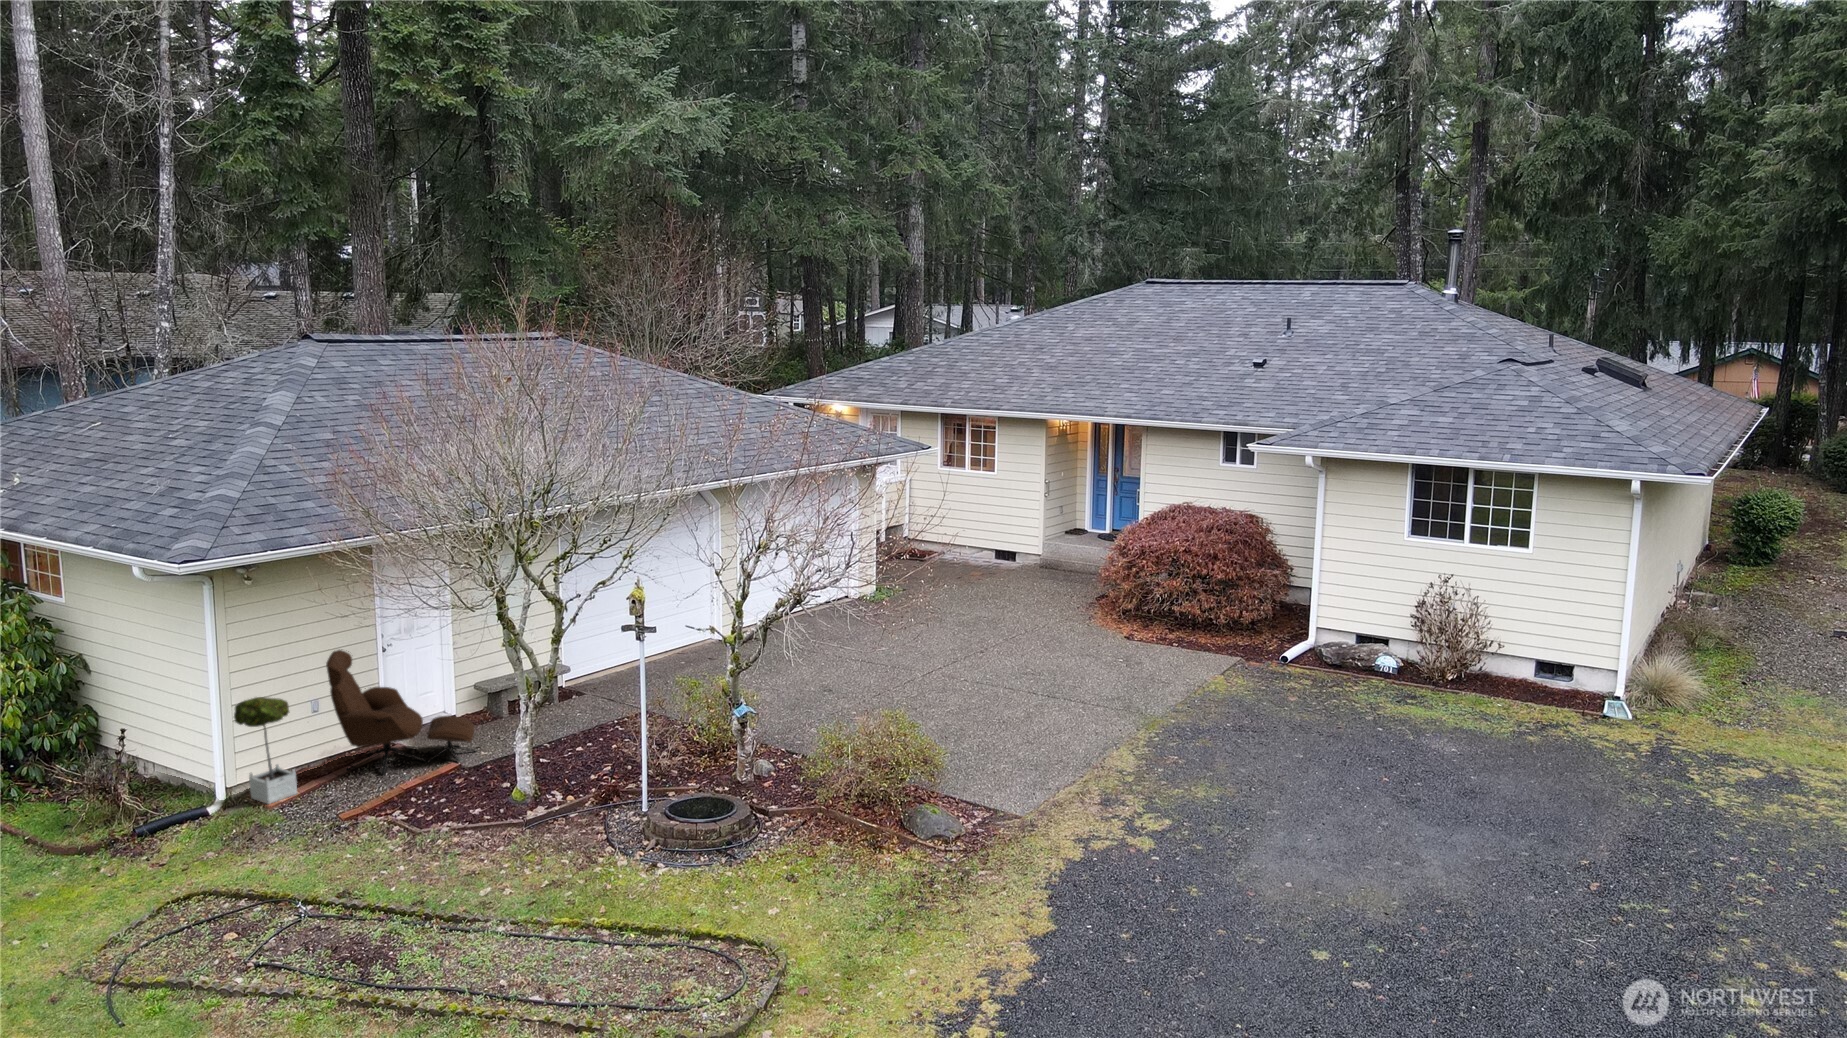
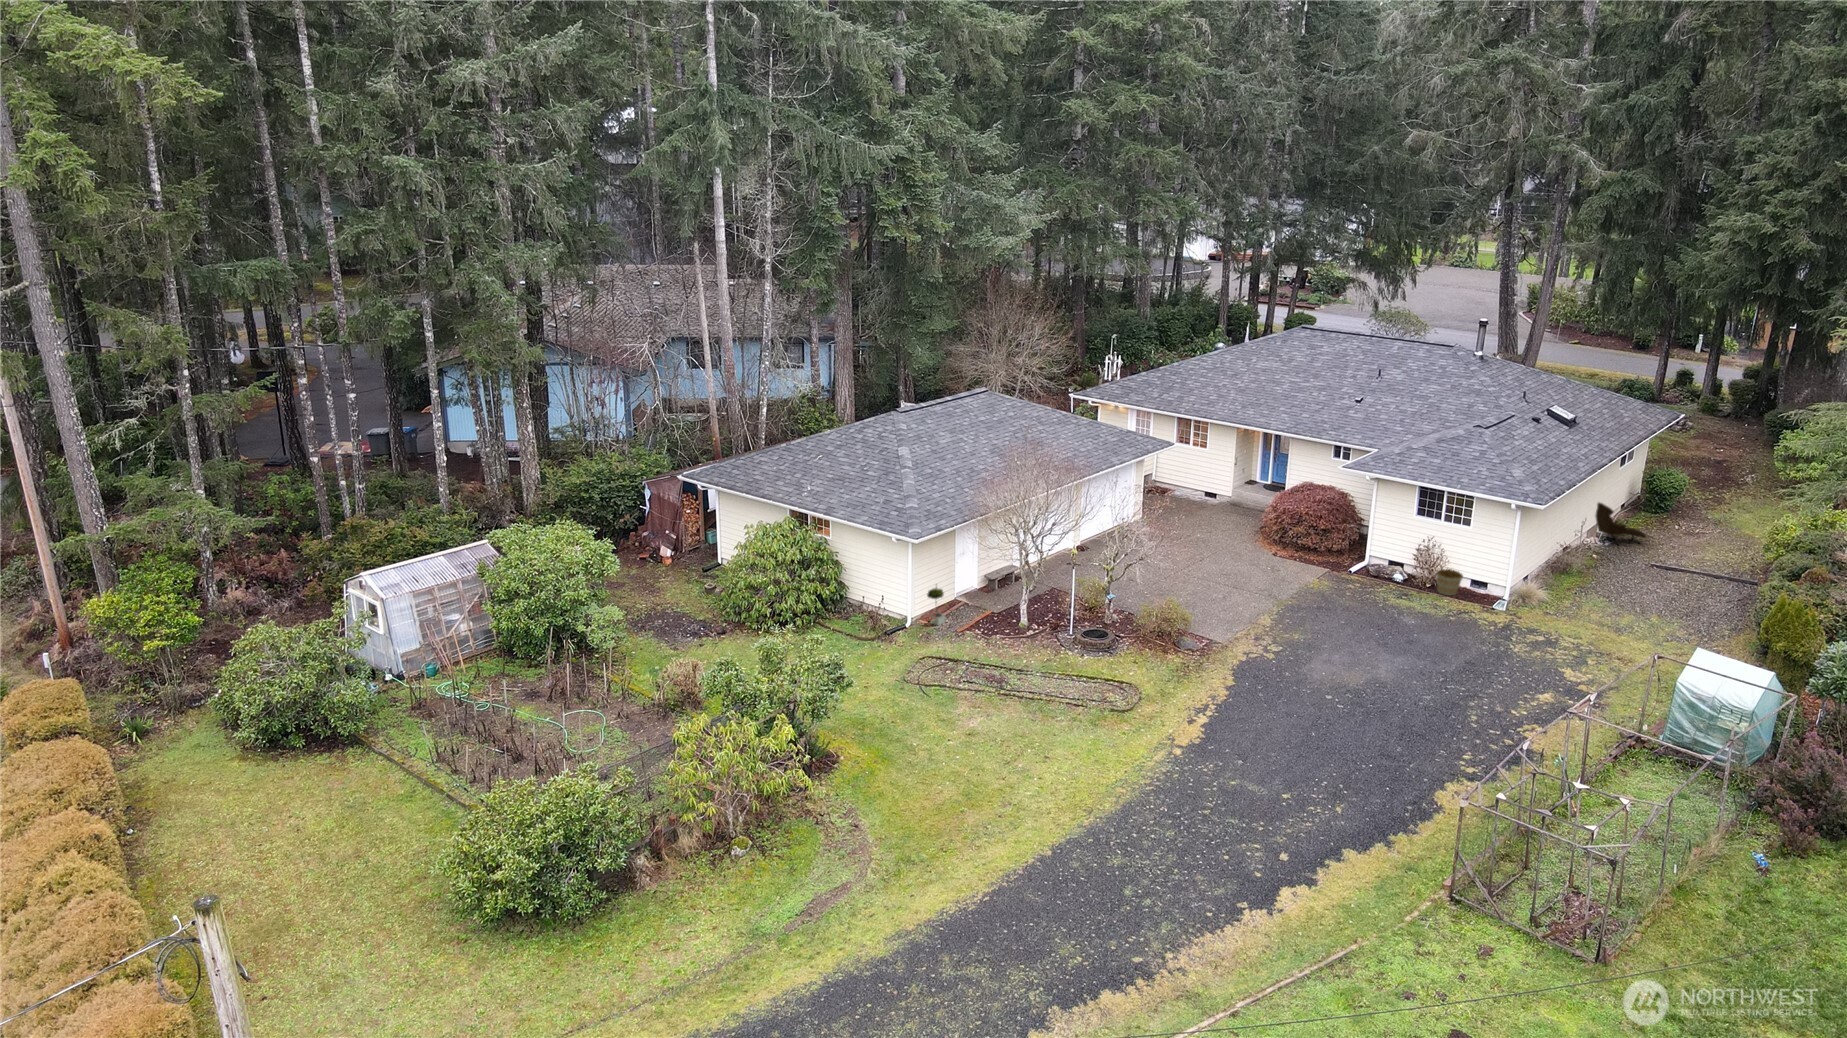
wooden bucket: none [1466,638,1525,692] -> present [1436,569,1463,595]
lounge chair: present [326,650,475,775] -> present [1596,503,1646,542]

